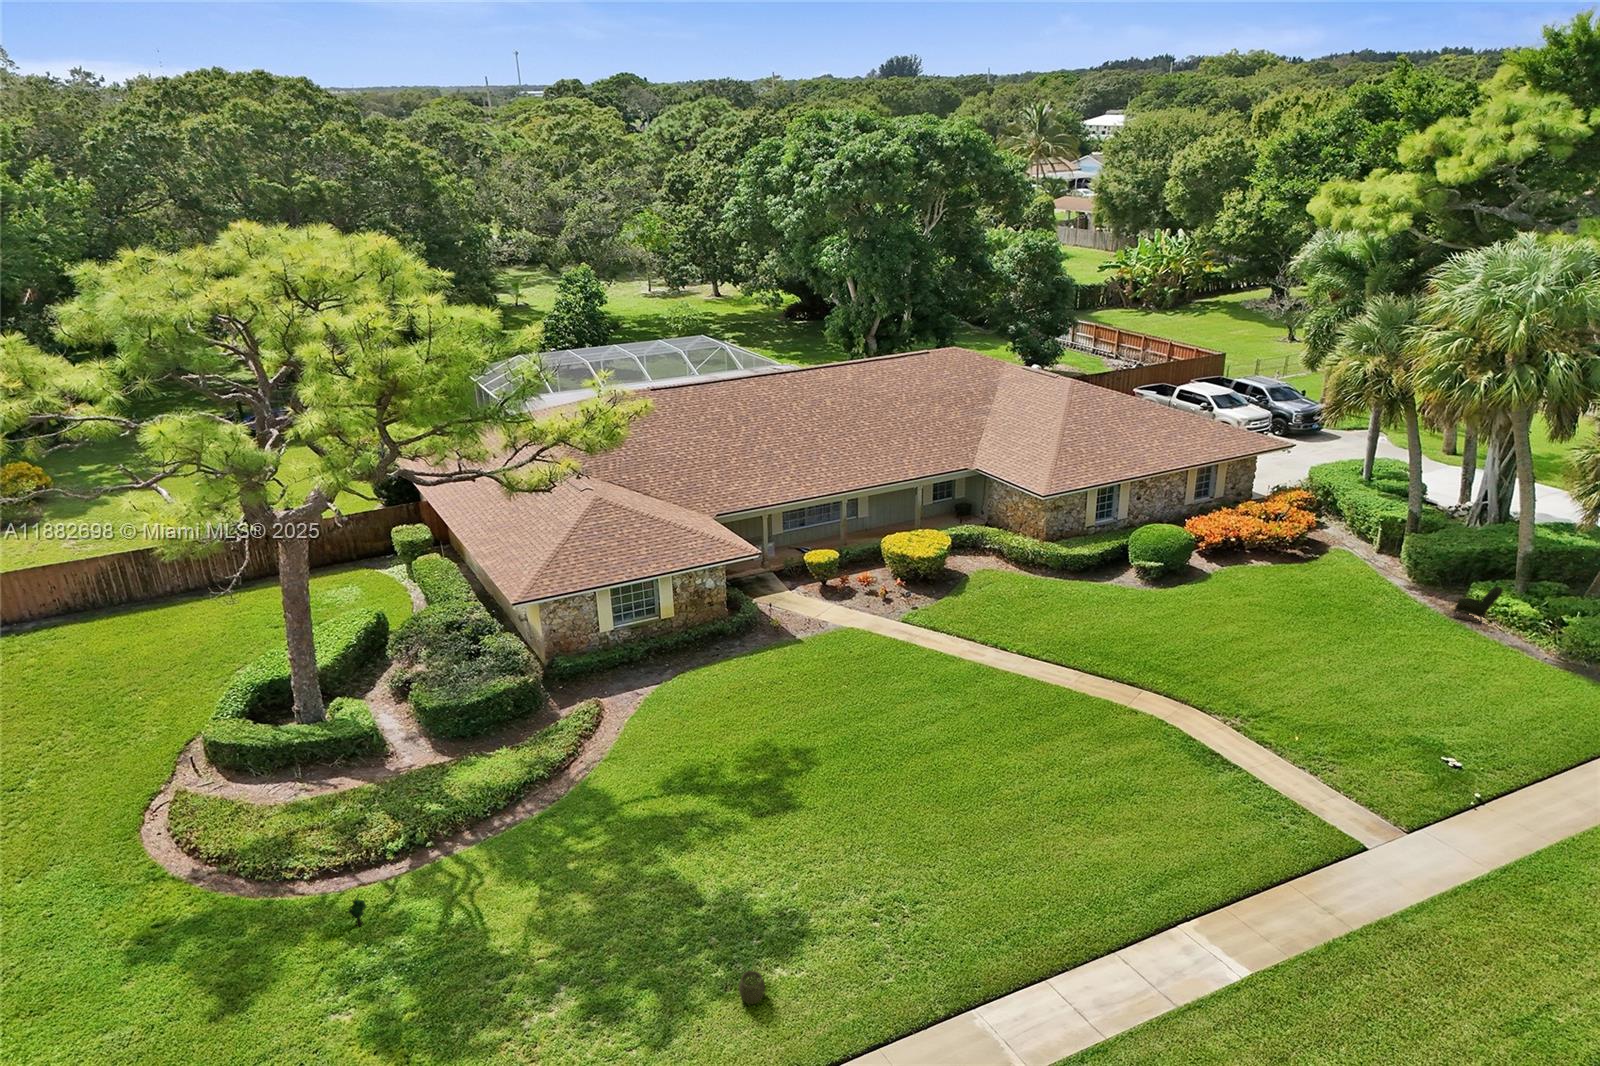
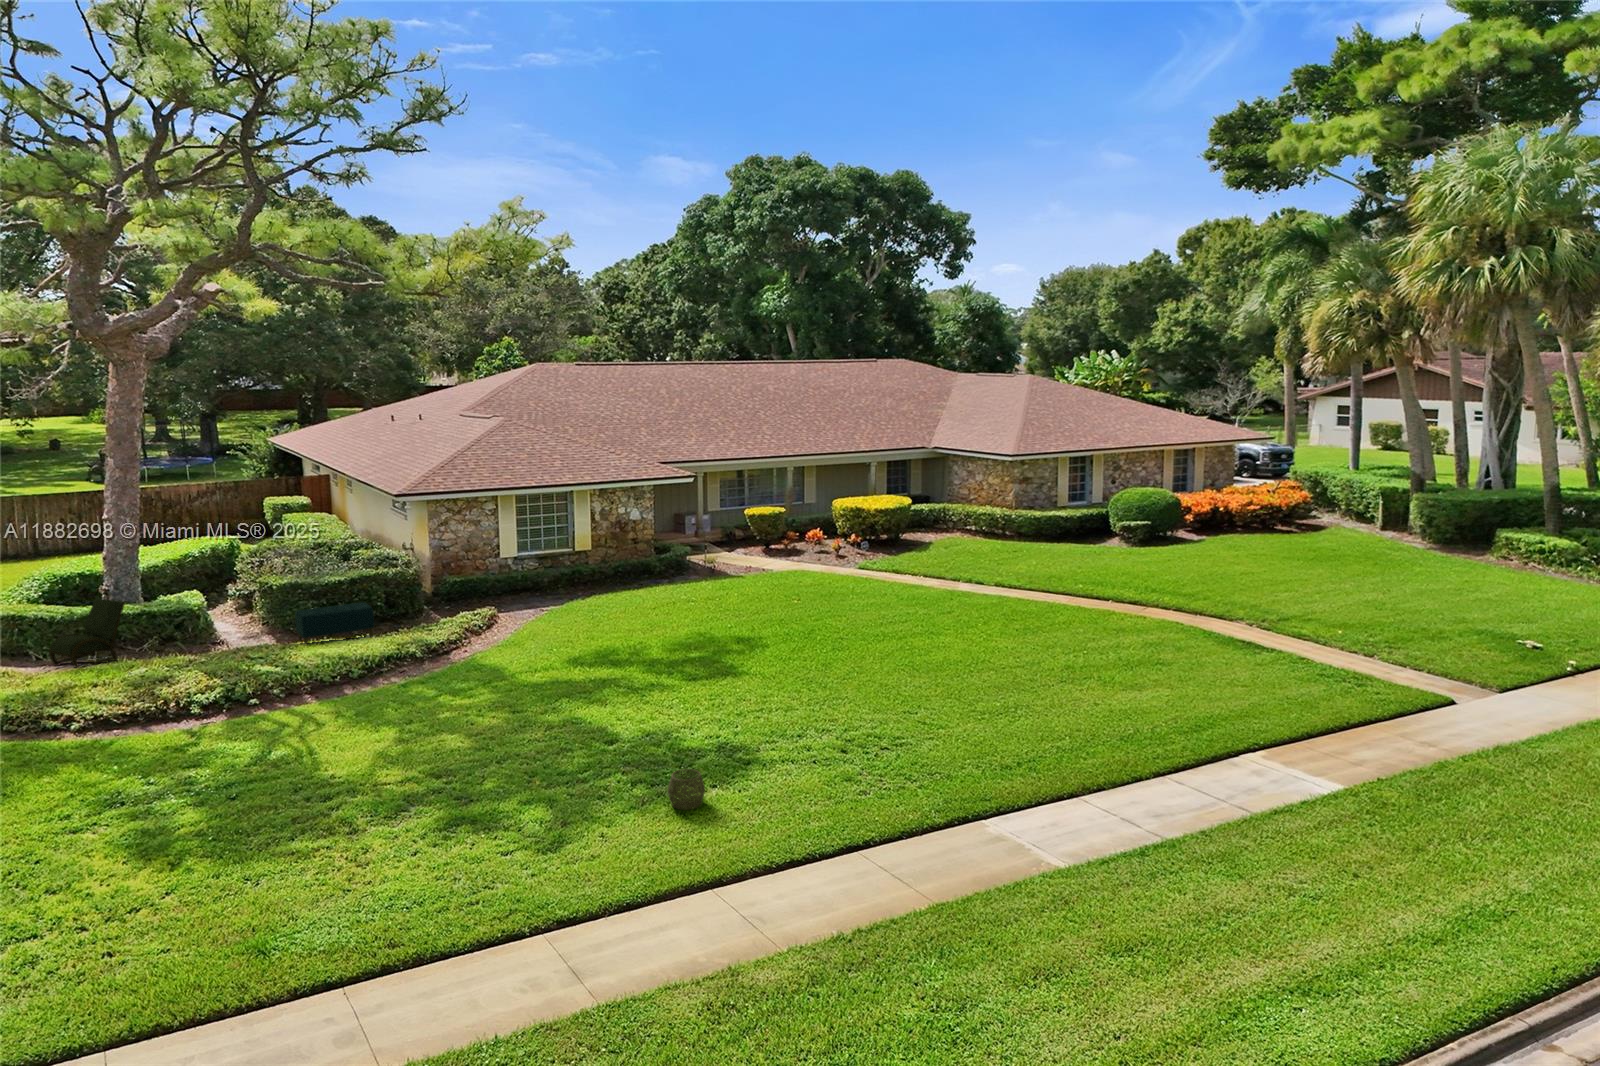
lounge chair: present [1454,586,1503,624] -> present [49,598,125,668]
bench: none [446,710,507,757] -> present [295,602,374,645]
decorative plant: present [348,896,367,927] -> none [117,713,151,762]

